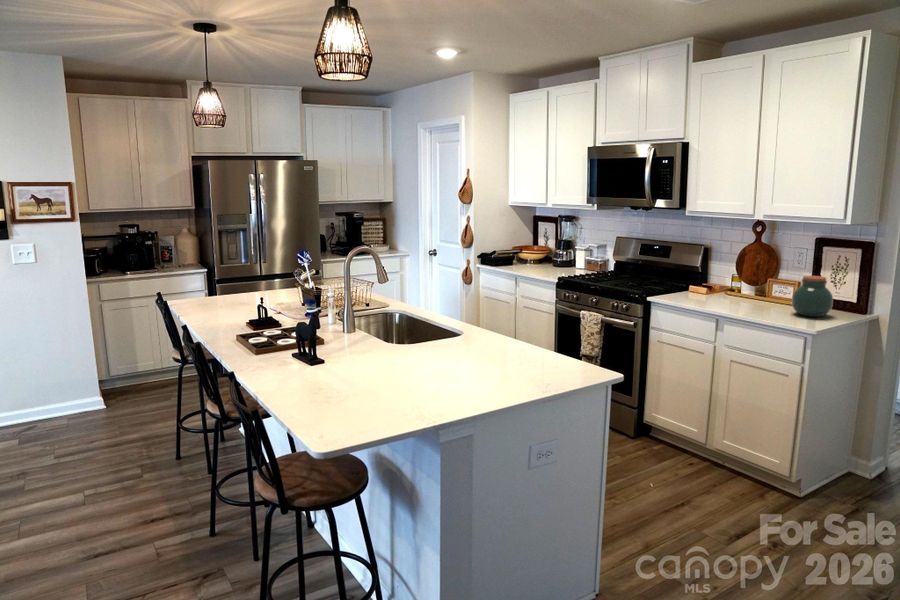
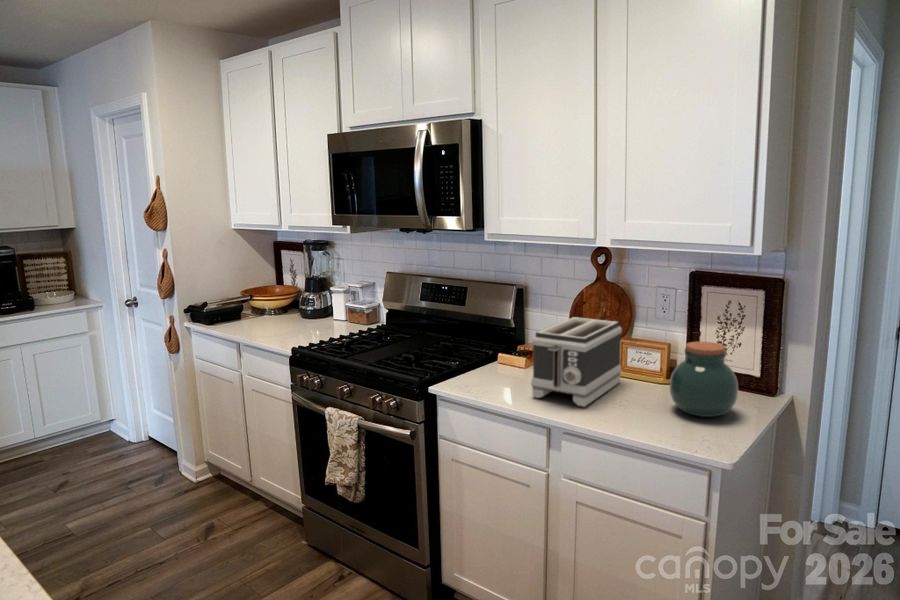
toaster: none [709,263,769,309] -> present [531,317,622,407]

